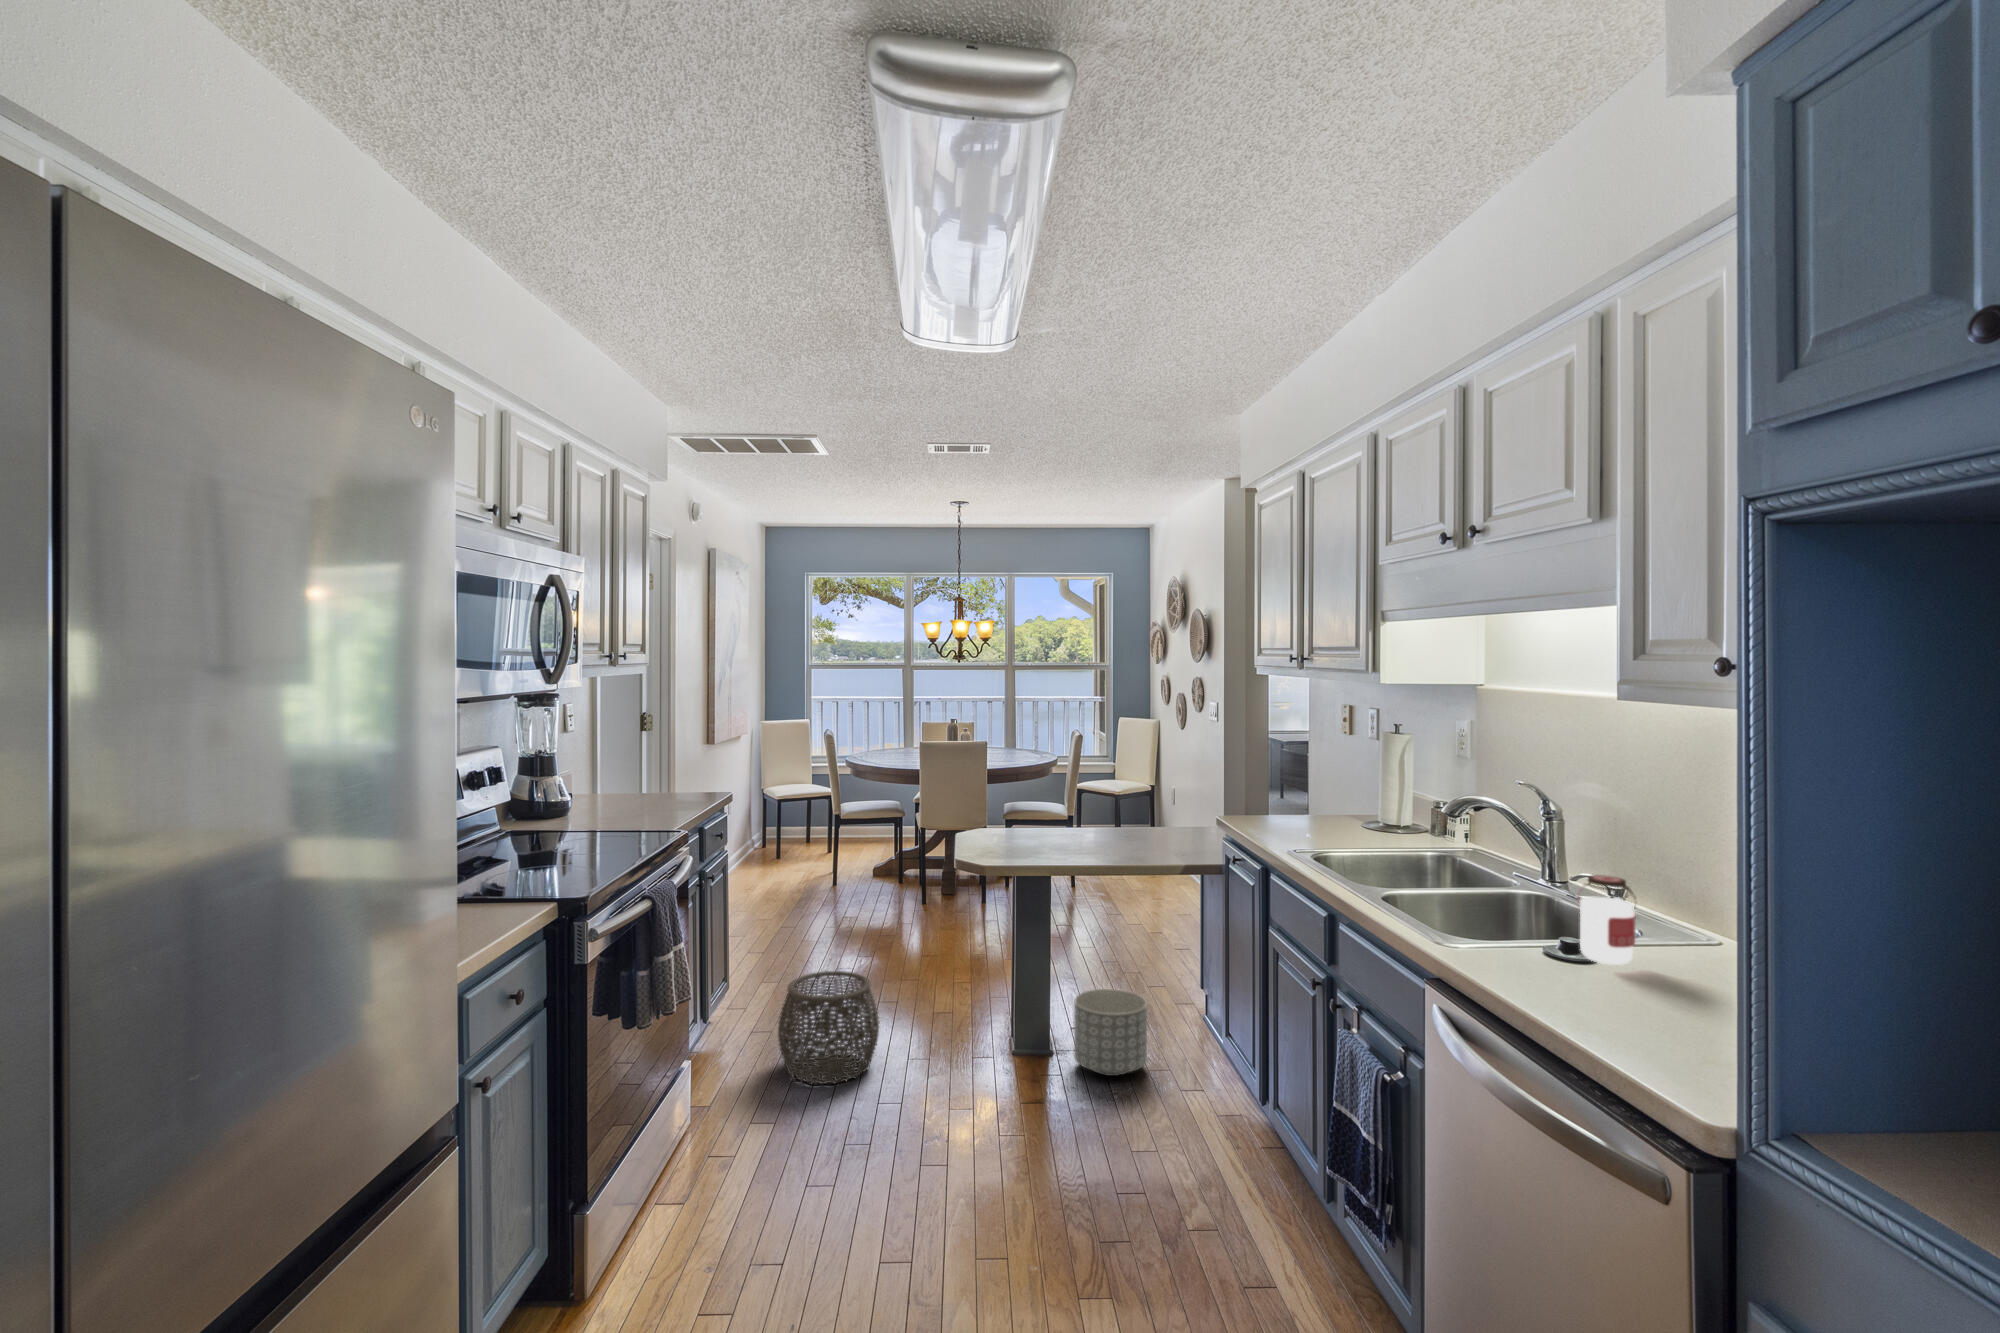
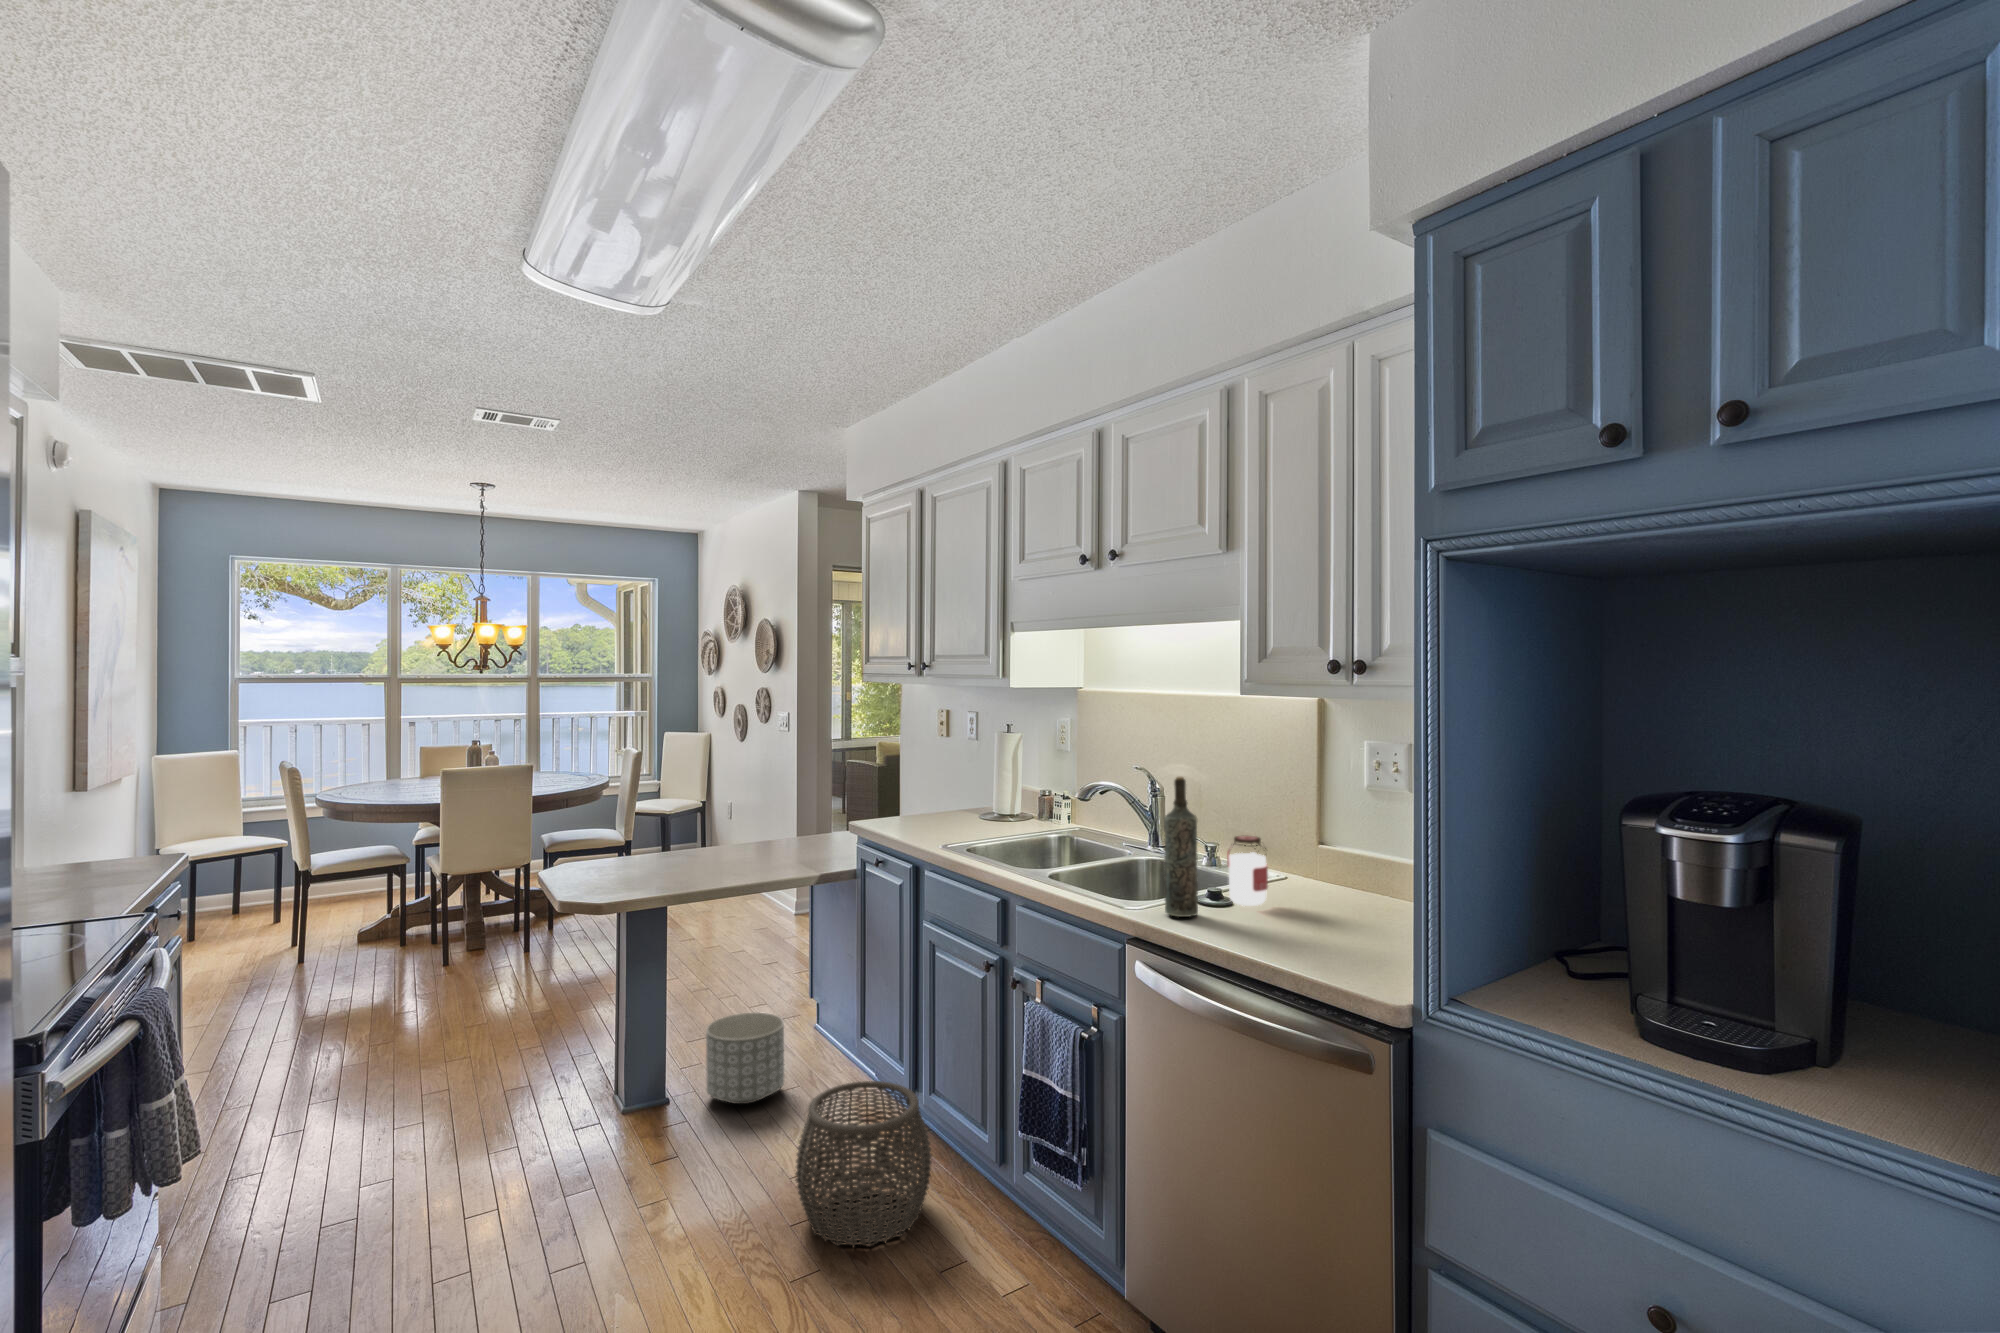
bottle: none [1479,795,1525,964] -> present [1164,777,1198,917]
woven basket: present [778,971,879,1084] -> present [796,1081,932,1247]

